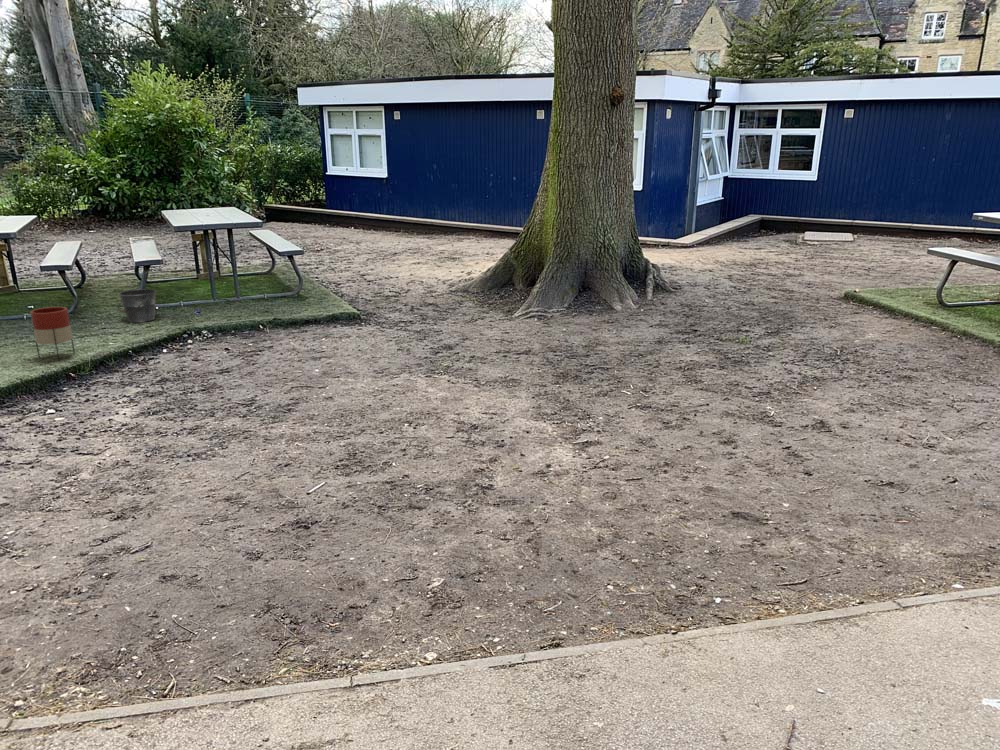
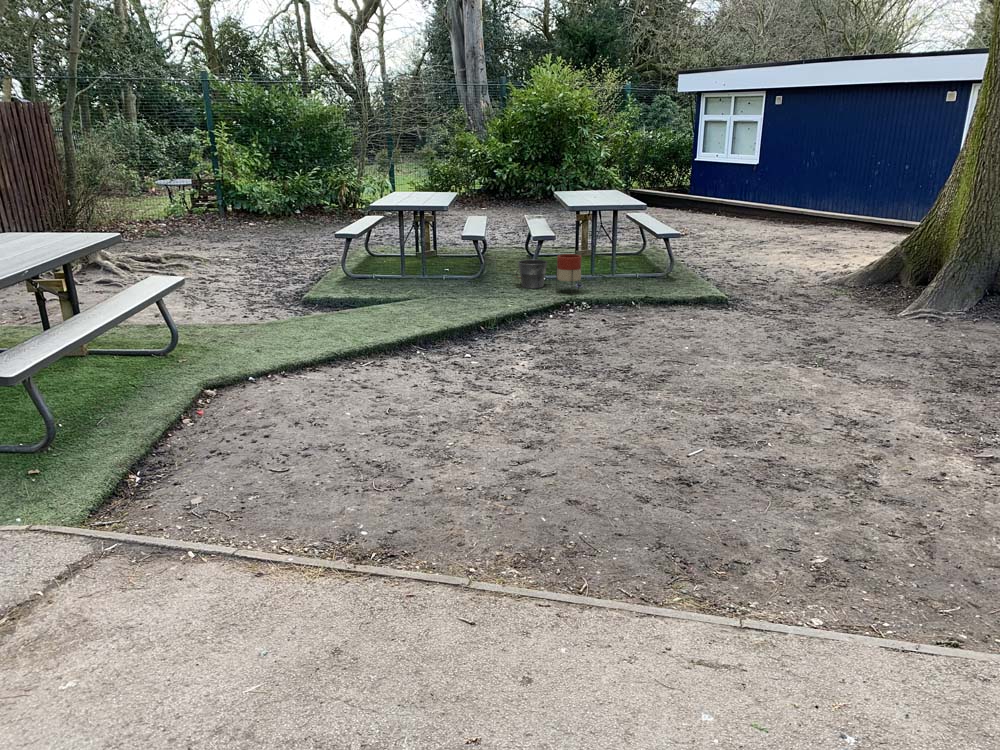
planter: present [30,307,75,361] -> present [556,254,582,290]

